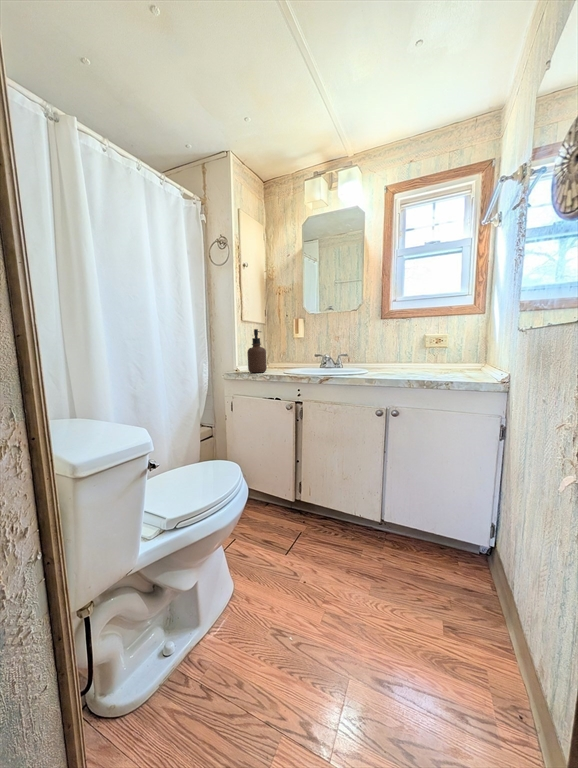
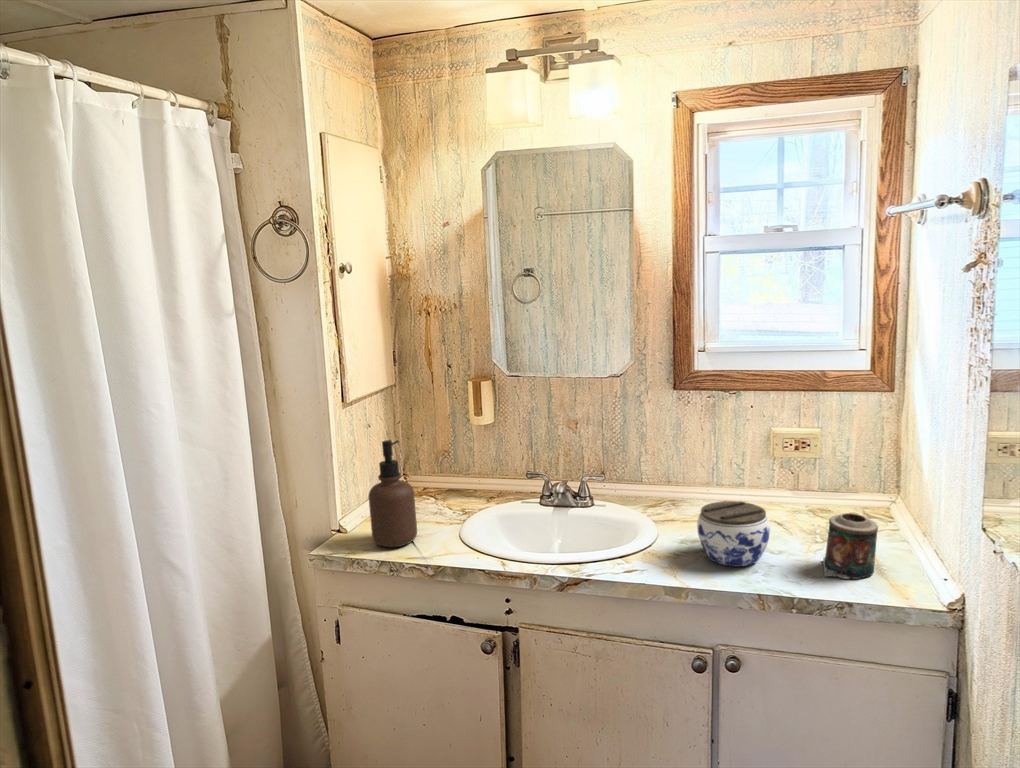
candle: none [441,350,469,377] -> present [823,513,878,579]
jar: none [384,351,417,375] -> present [697,501,770,566]

